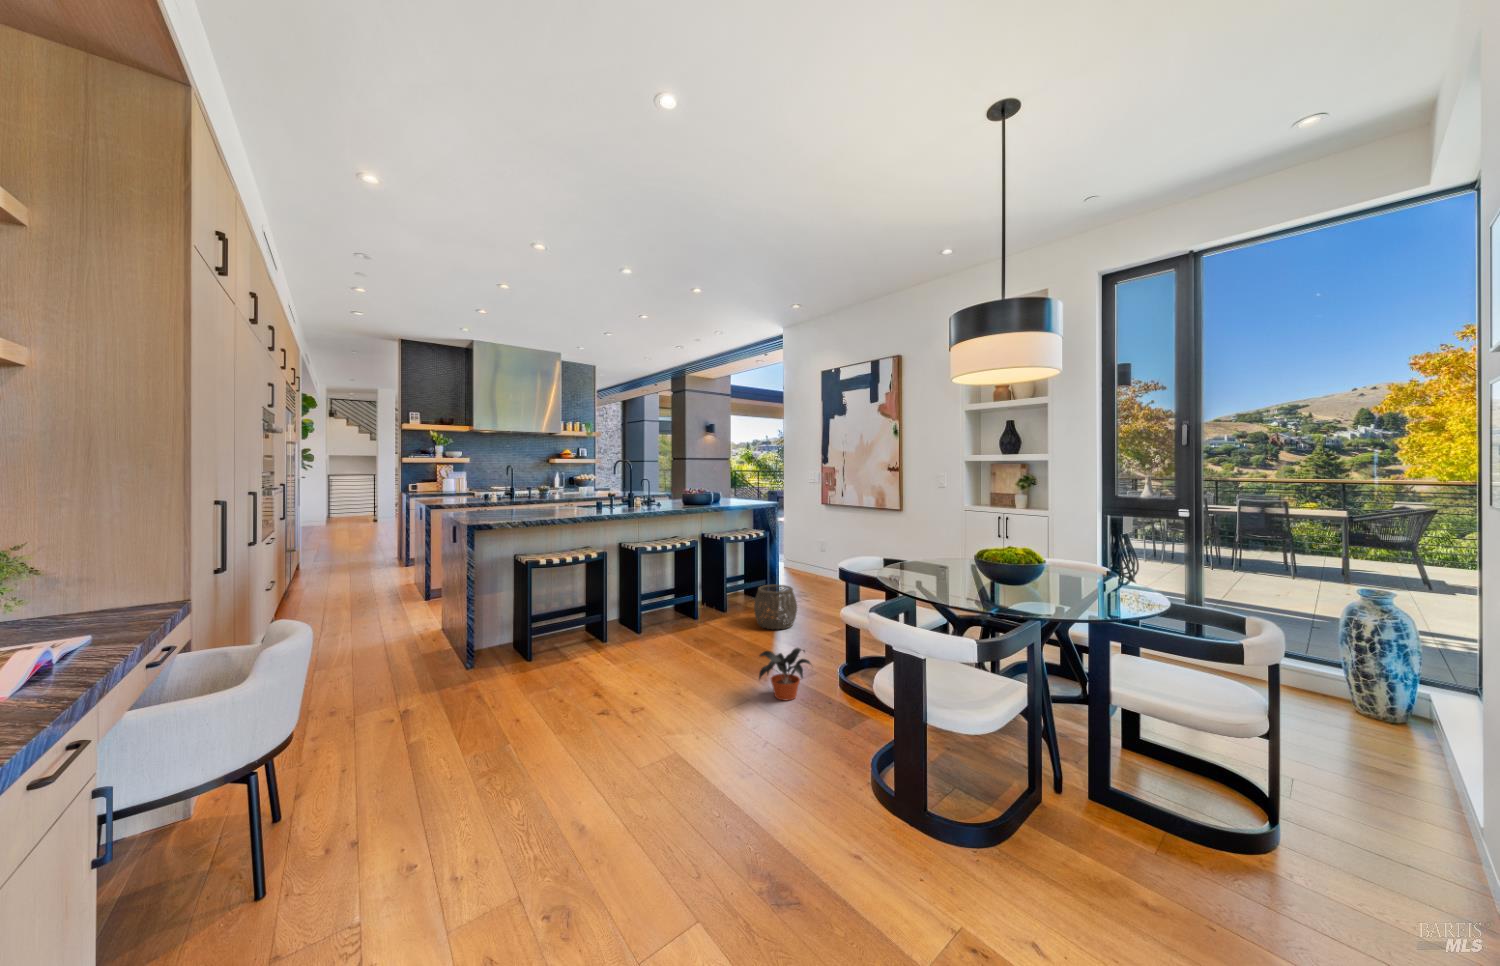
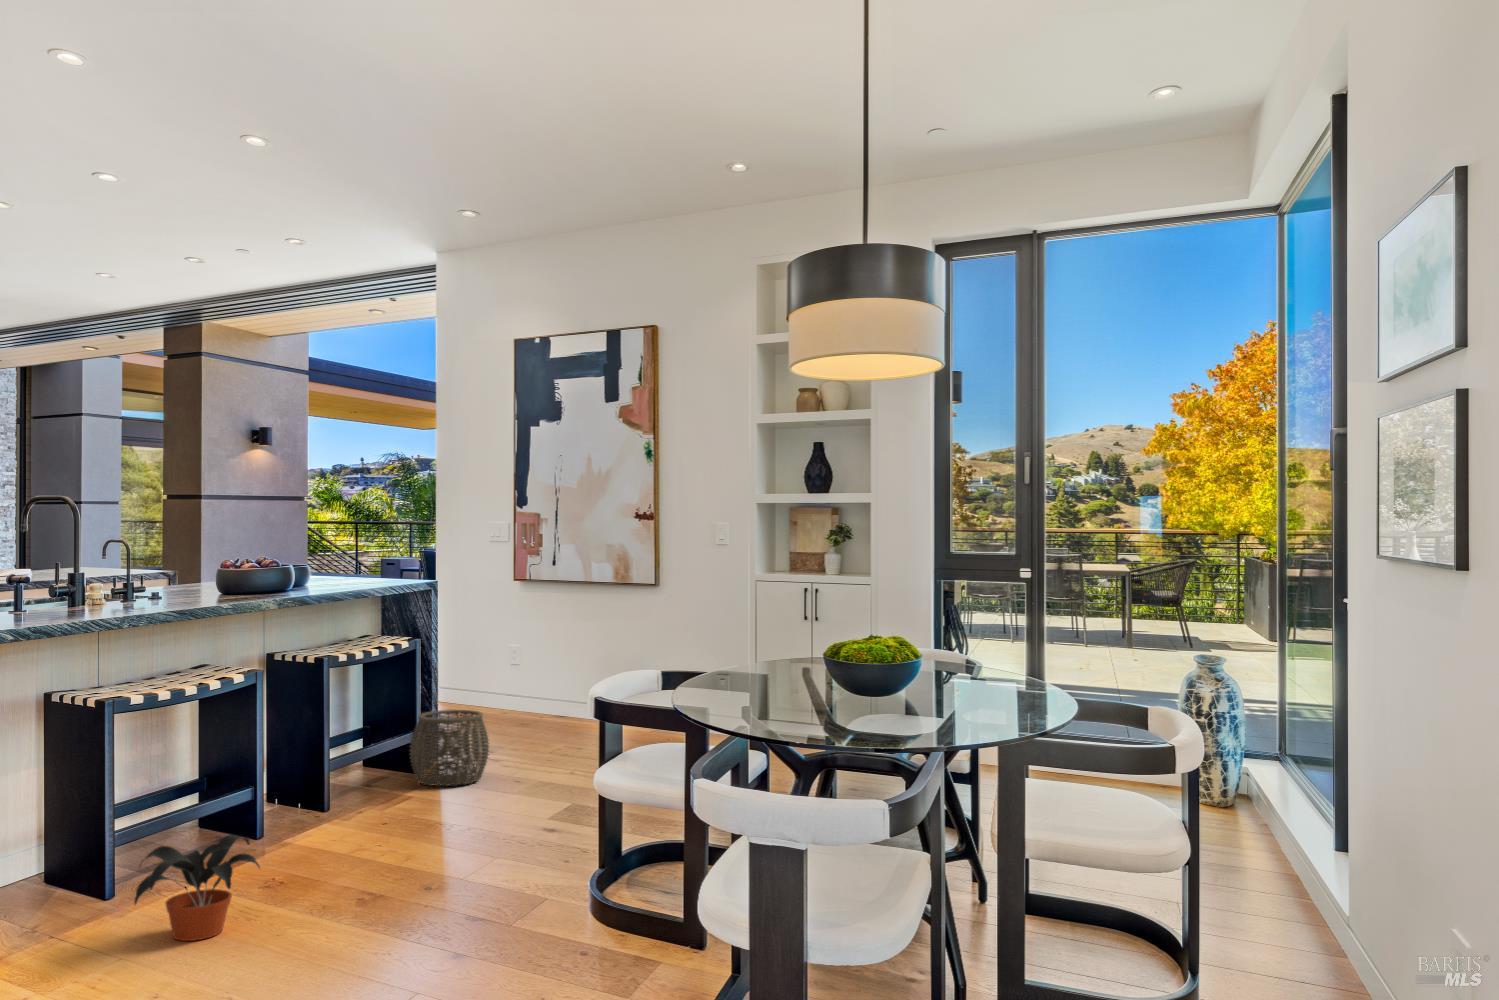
potted plant: present [759,648,811,700] -> present [135,835,260,941]

